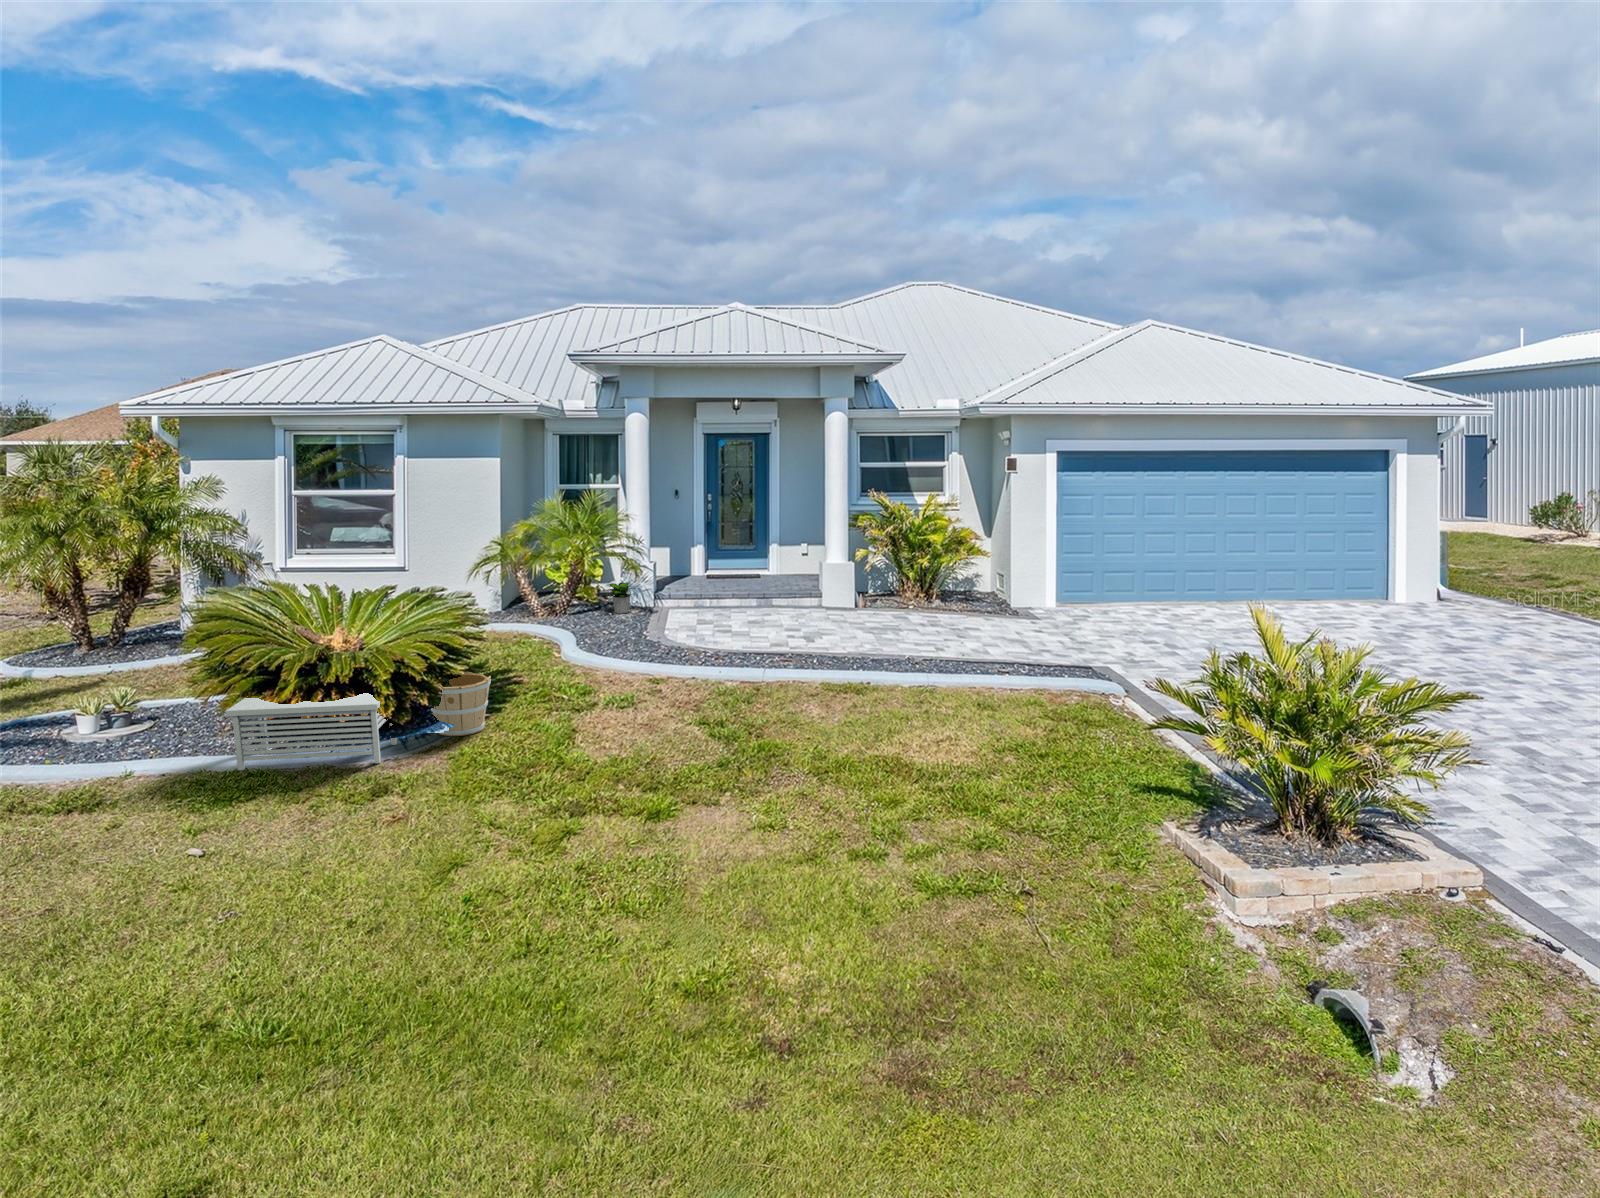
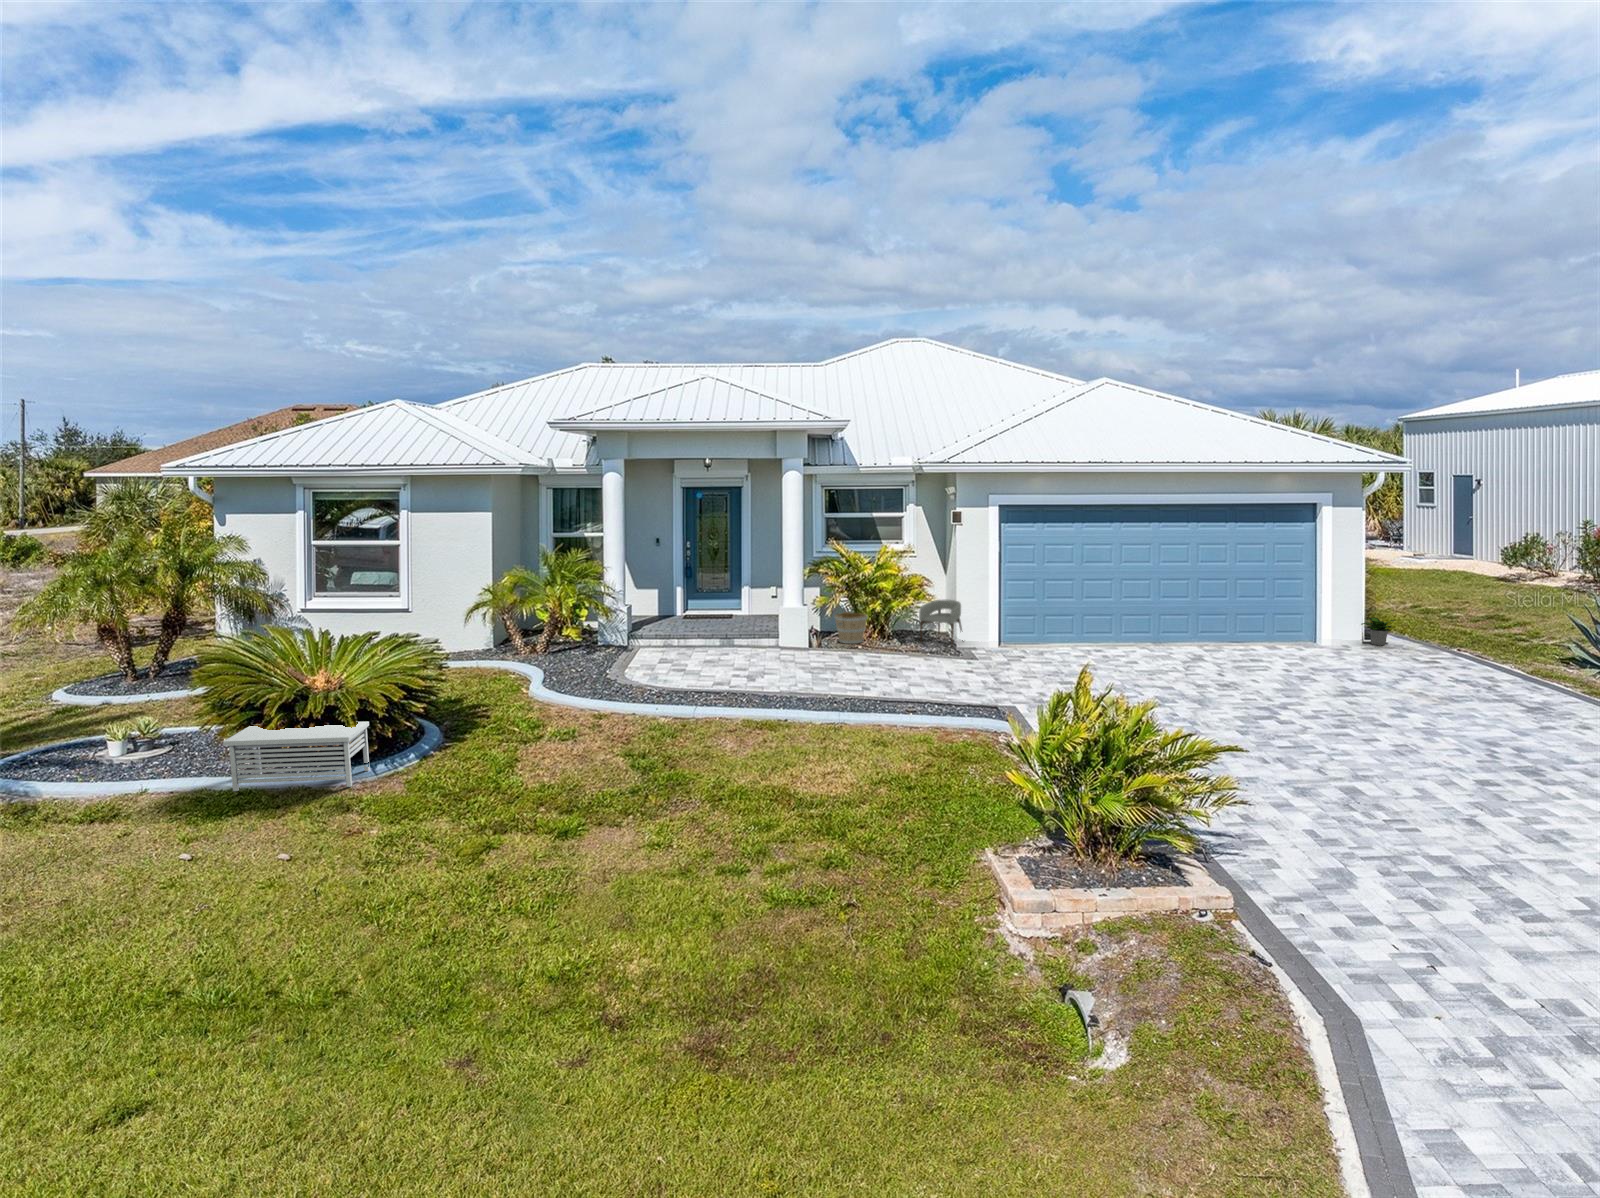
armchair: none [972,555,1020,605] -> present [919,600,962,646]
potted plant: present [607,583,632,614] -> present [1361,617,1395,645]
wooden bucket: present [431,672,491,736] -> present [834,612,868,644]

